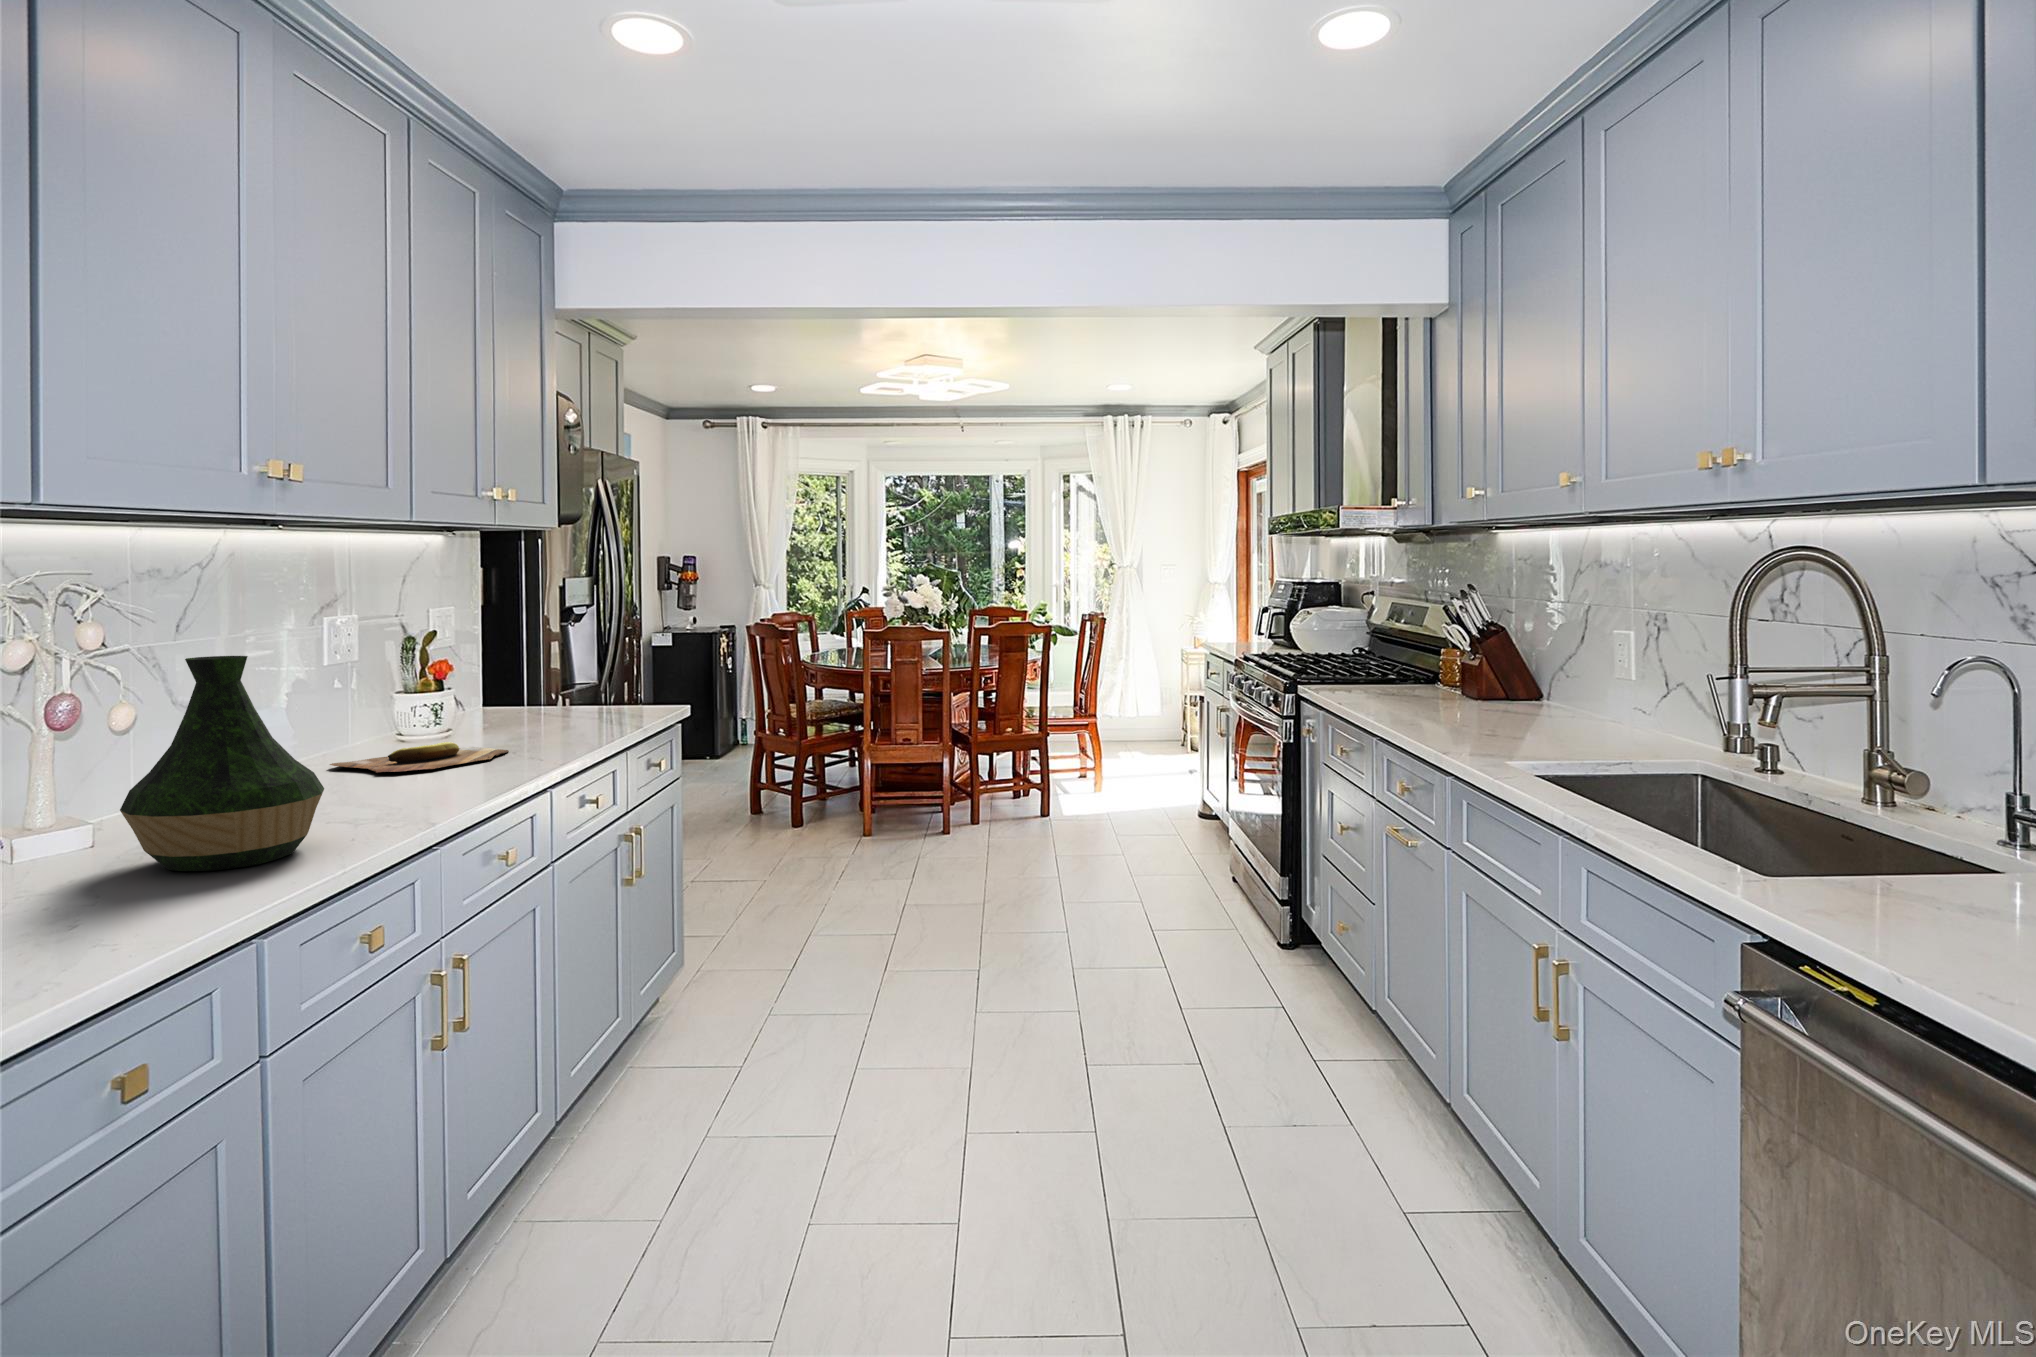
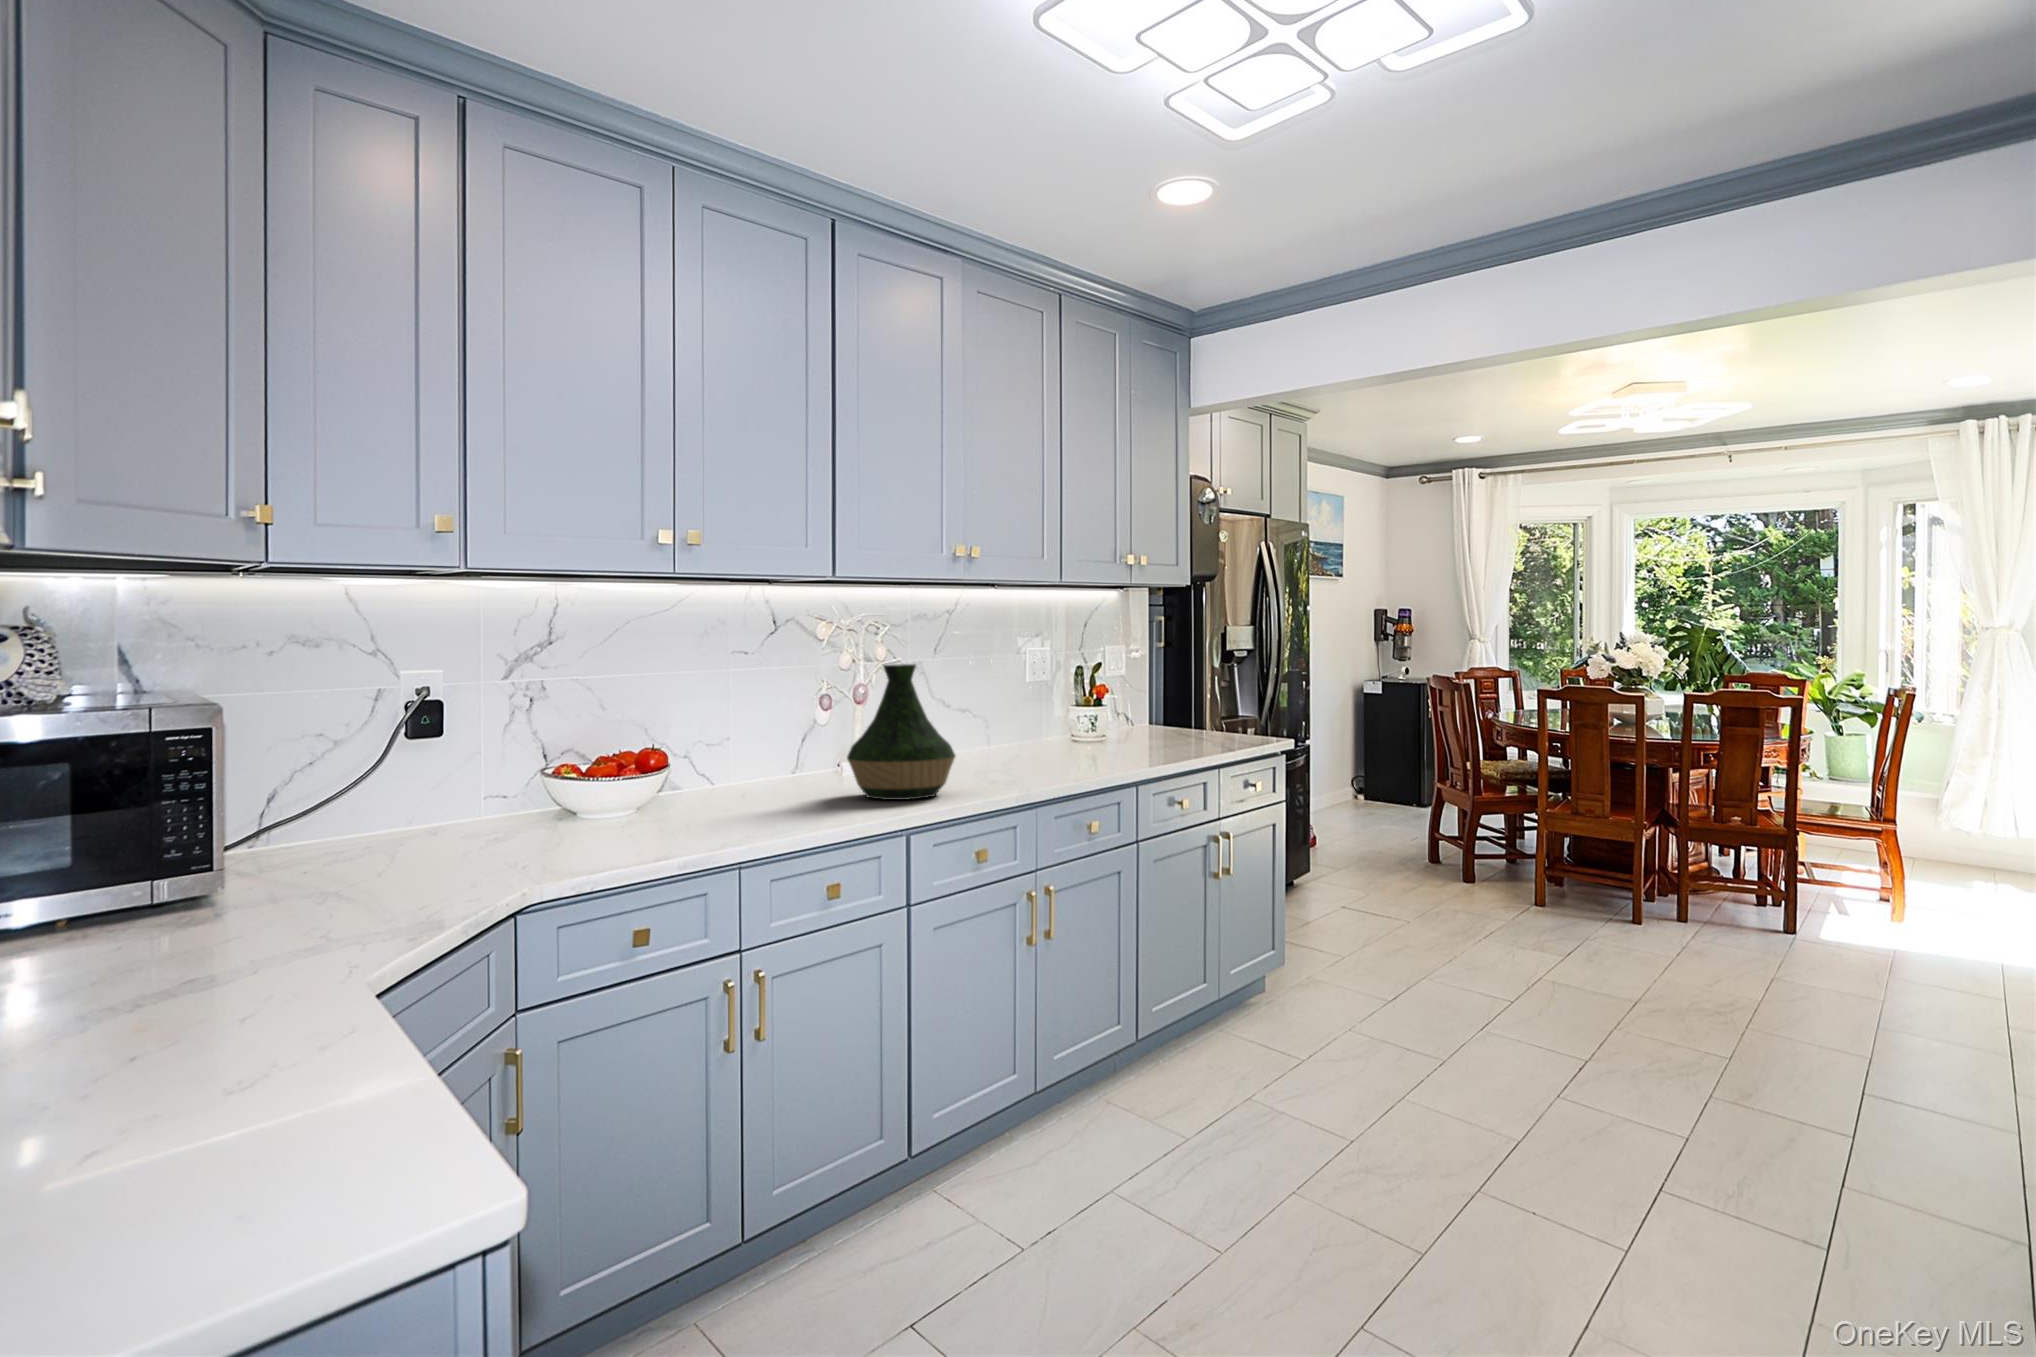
cutting board: present [330,742,509,772] -> none [1002,746,1125,763]

